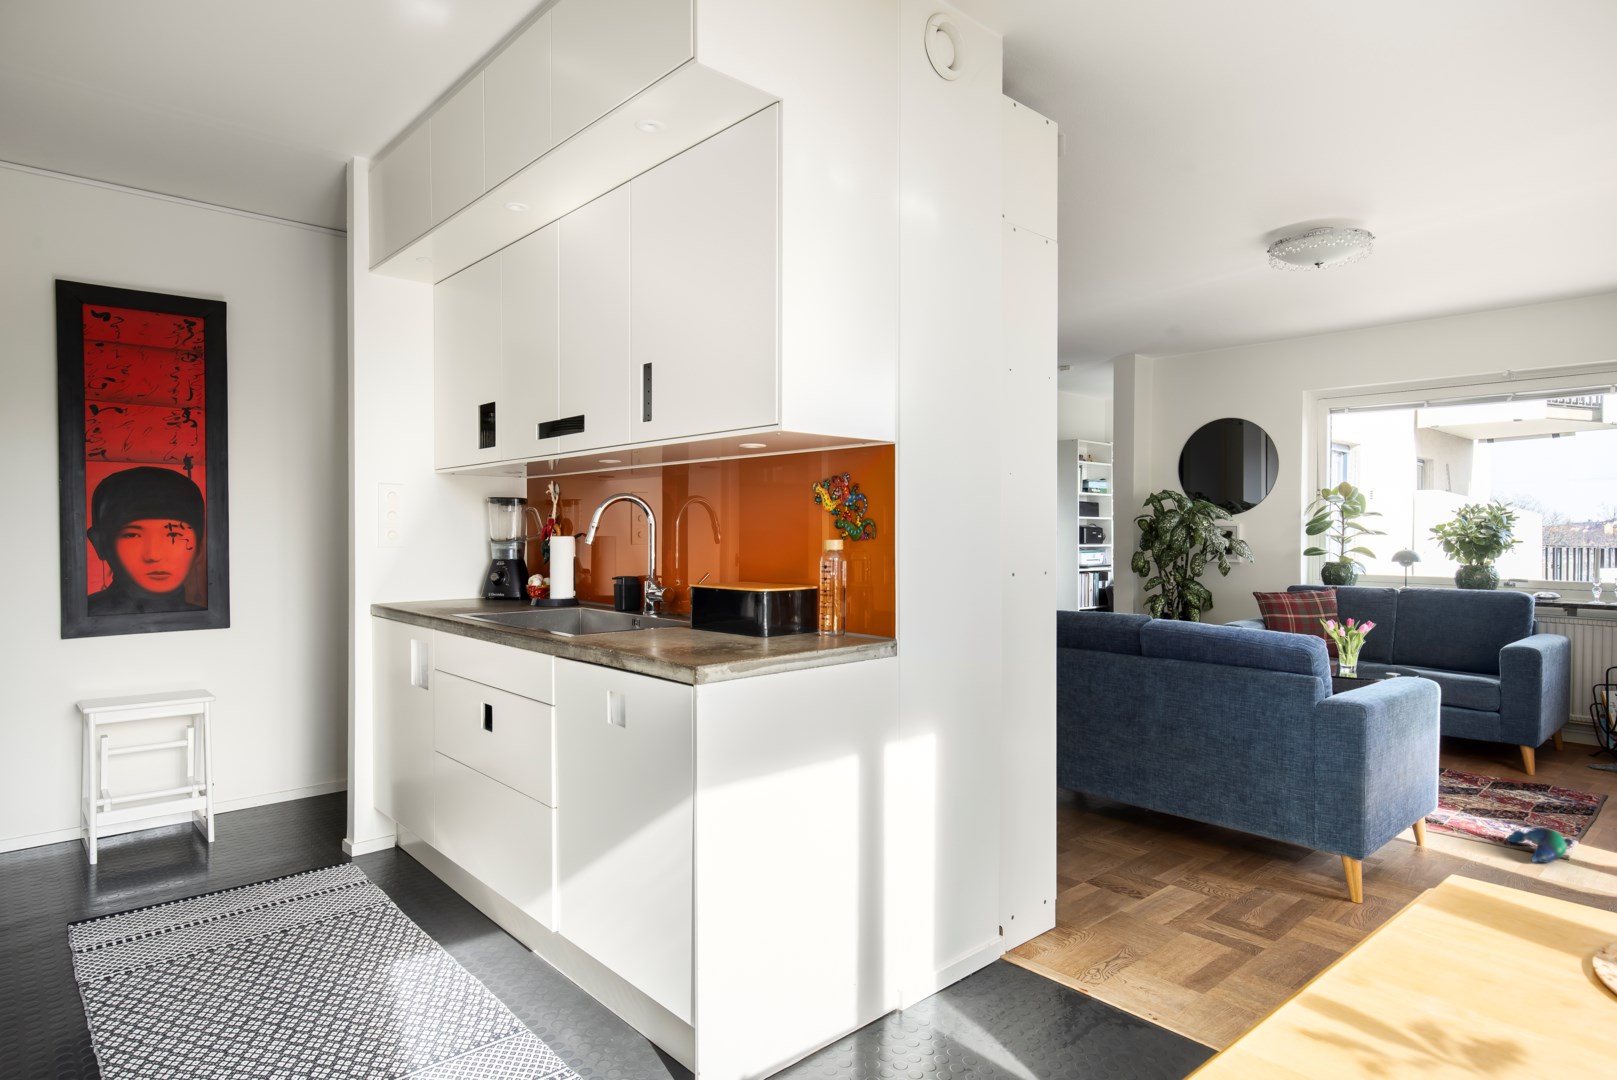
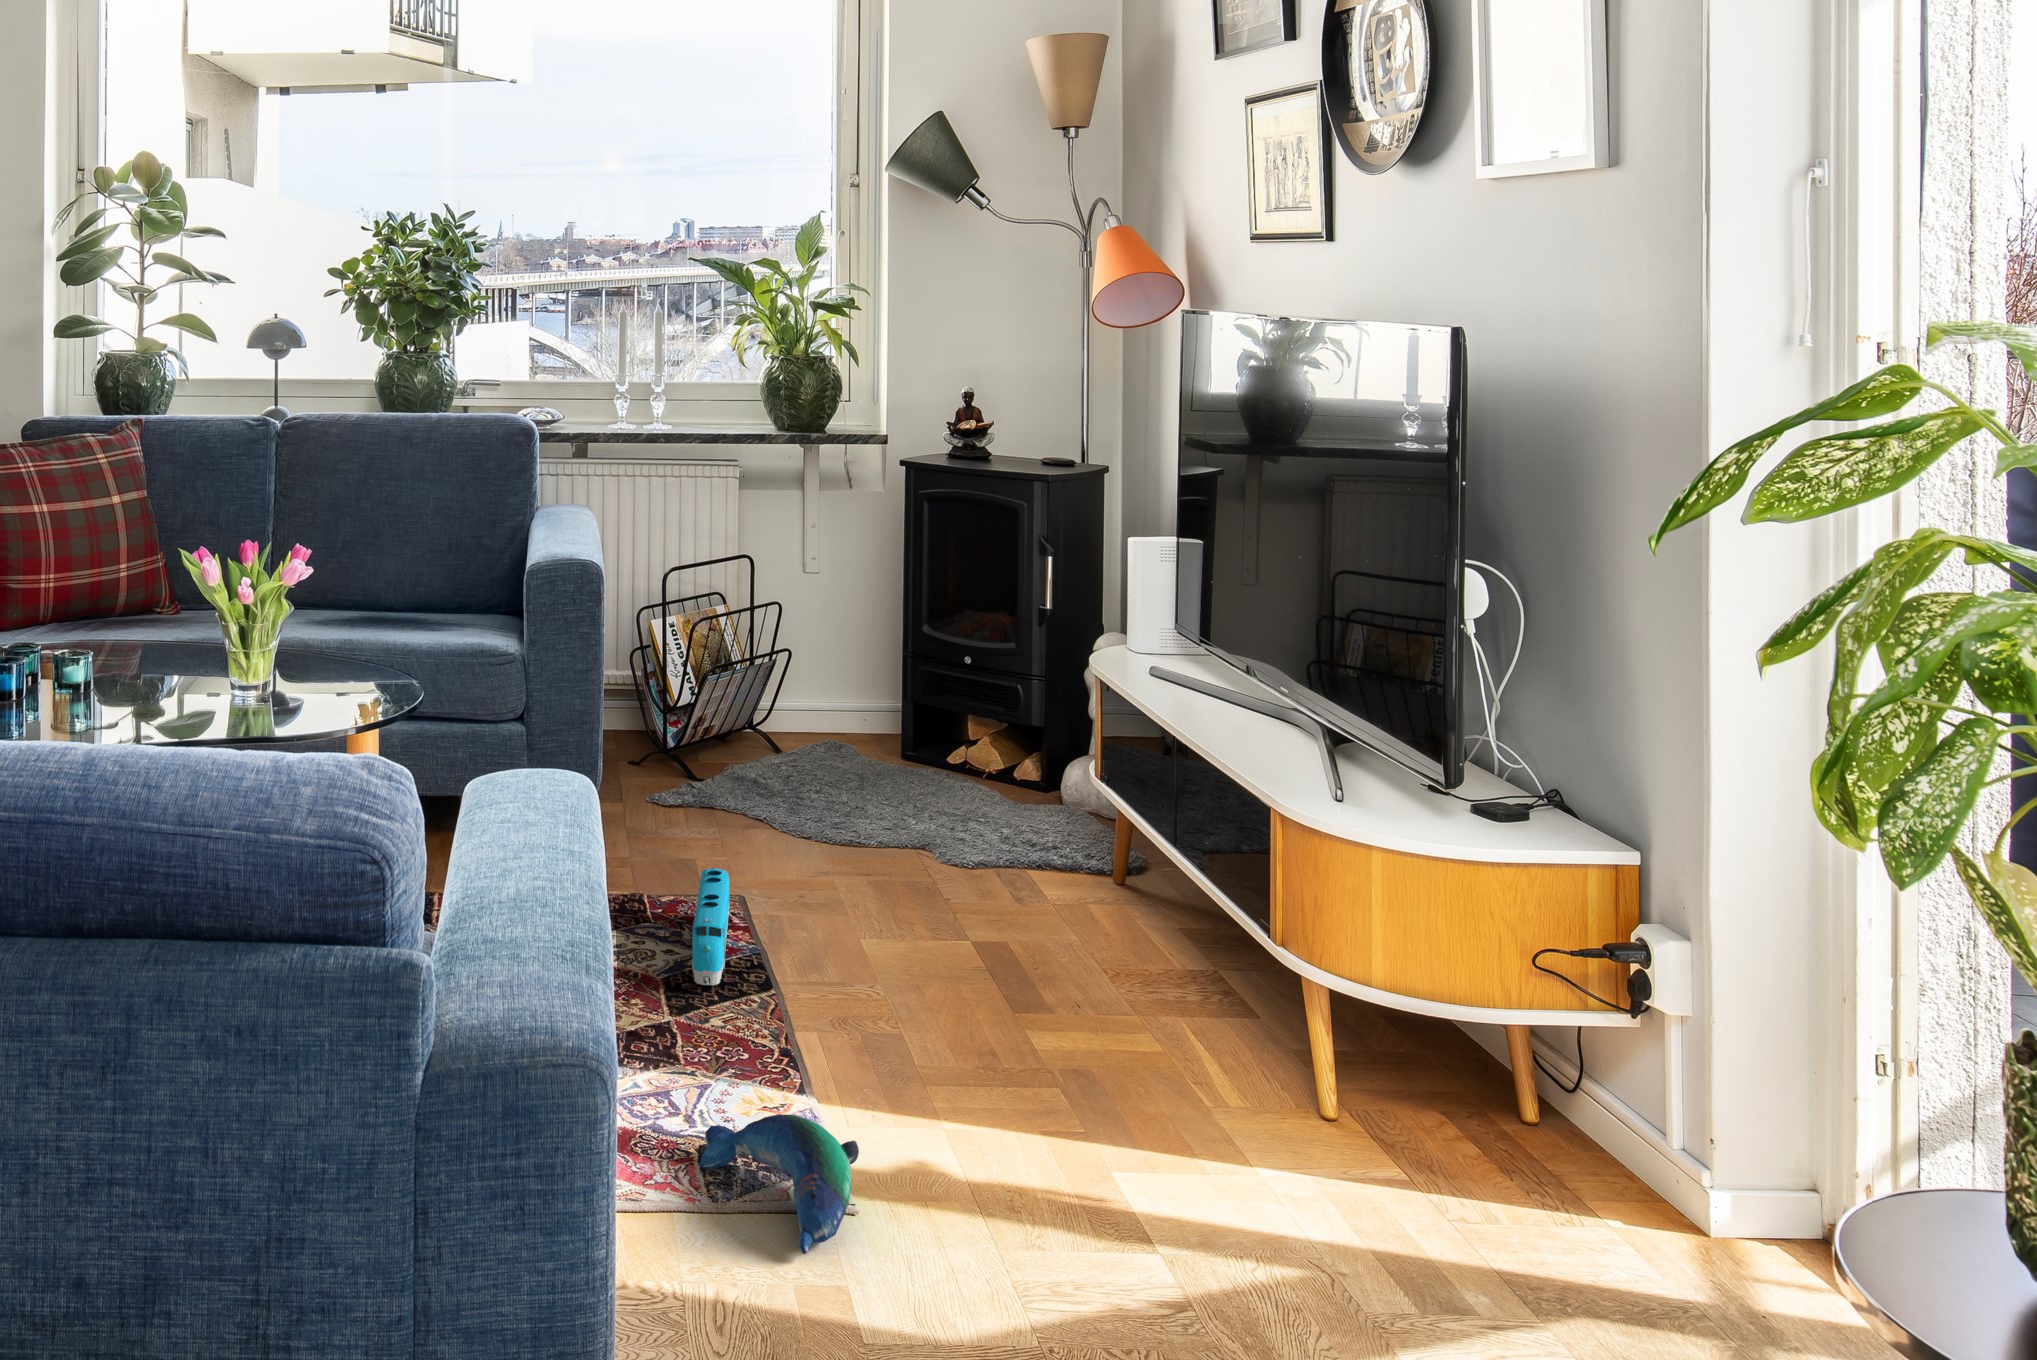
toy train: none [1550,776,1590,811] -> present [692,868,730,985]

